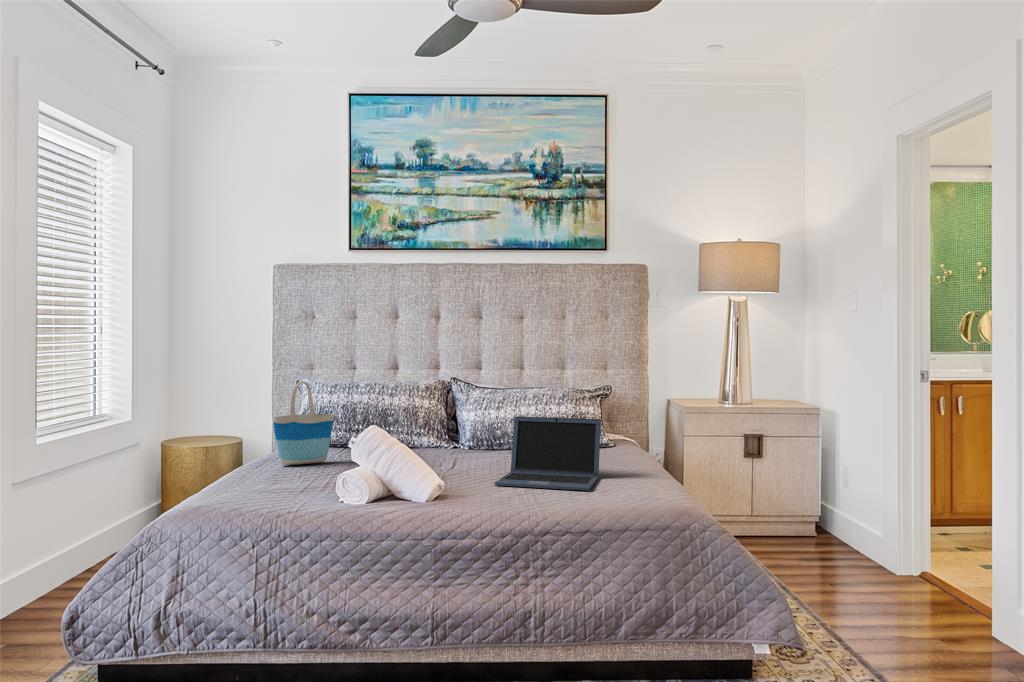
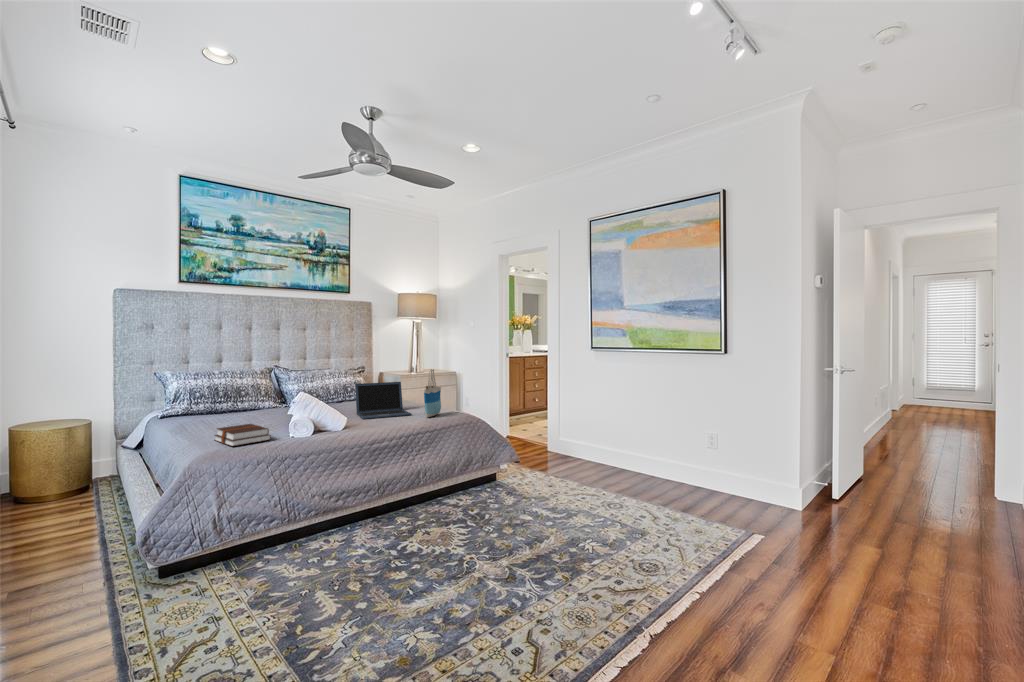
tote bag: present [273,381,334,465] -> present [424,369,441,417]
hardback book: none [233,468,304,501] -> present [215,424,271,446]

